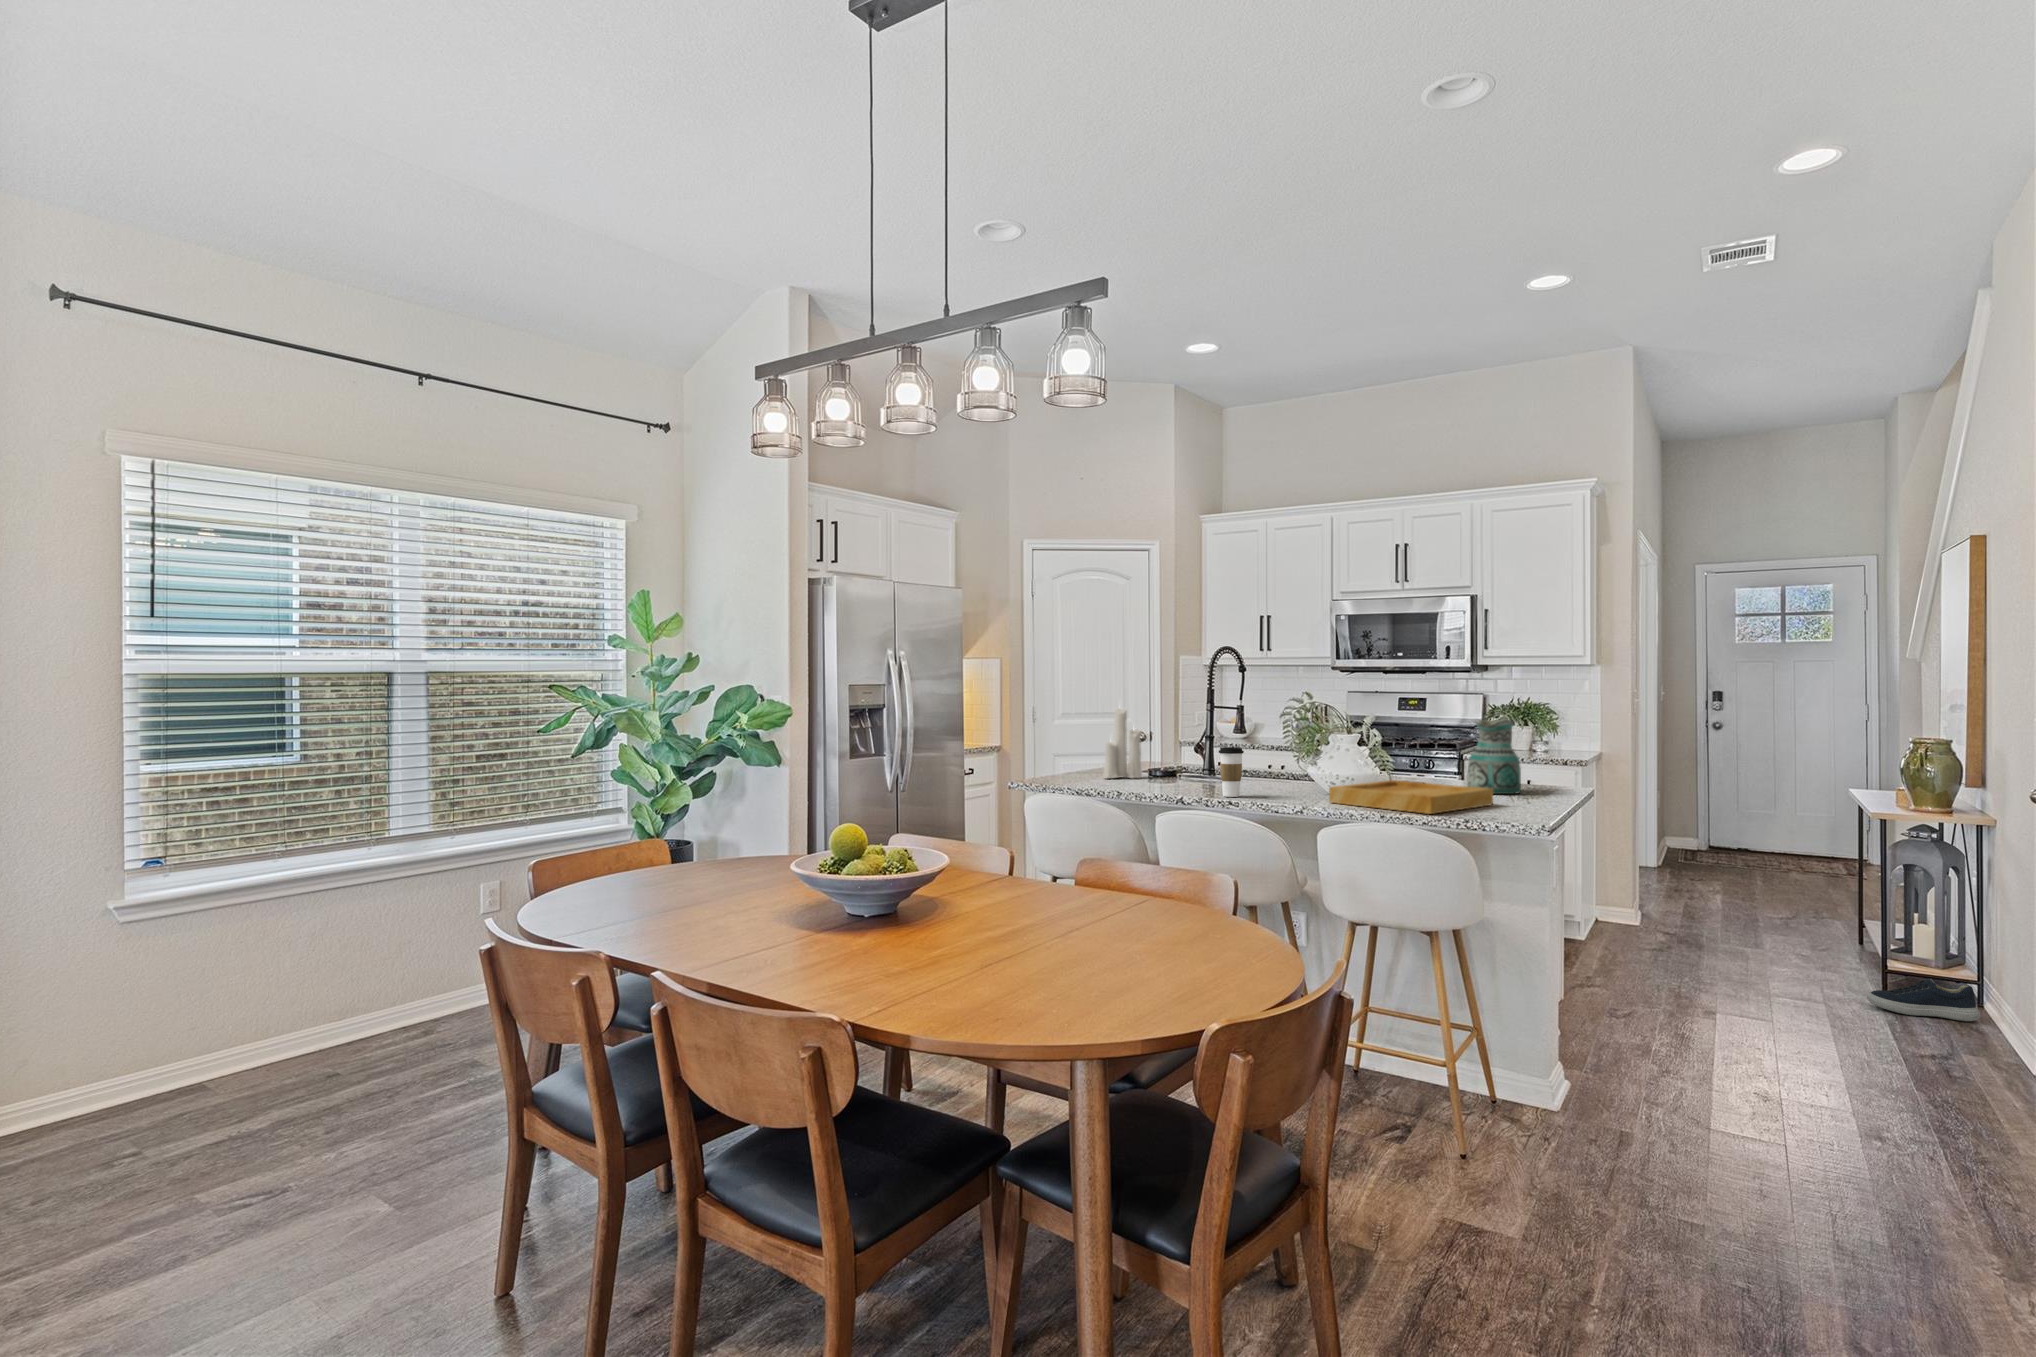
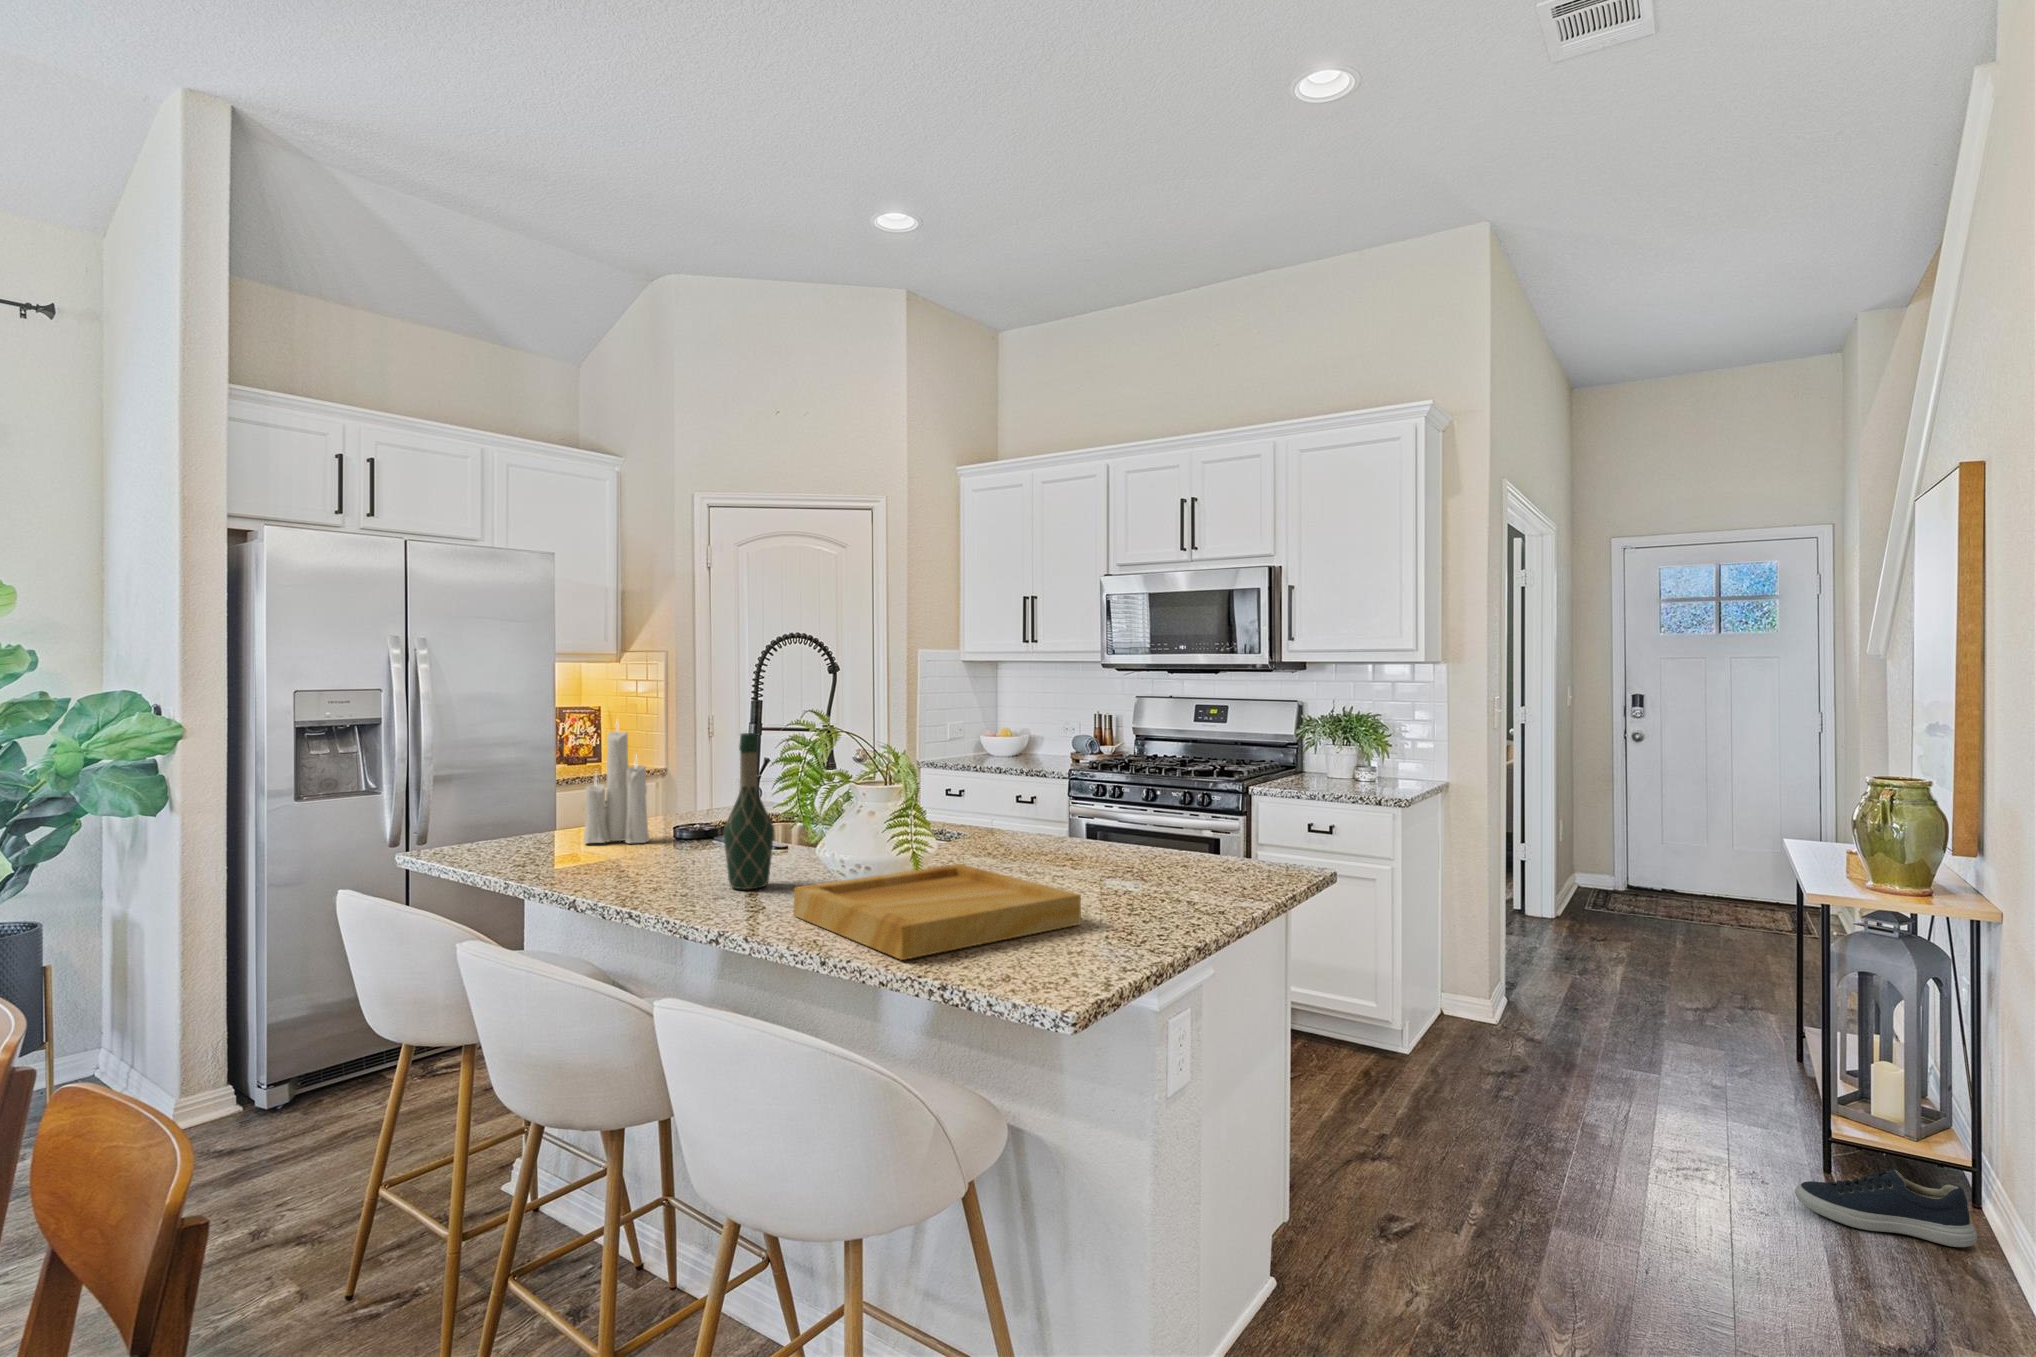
wine bottle: none [1254,705,1283,794] -> present [723,733,774,889]
ceramic pitcher: present [1467,718,1521,794] -> none [1105,753,1192,888]
coffee cup: present [1219,747,1244,797] -> none [642,808,687,897]

